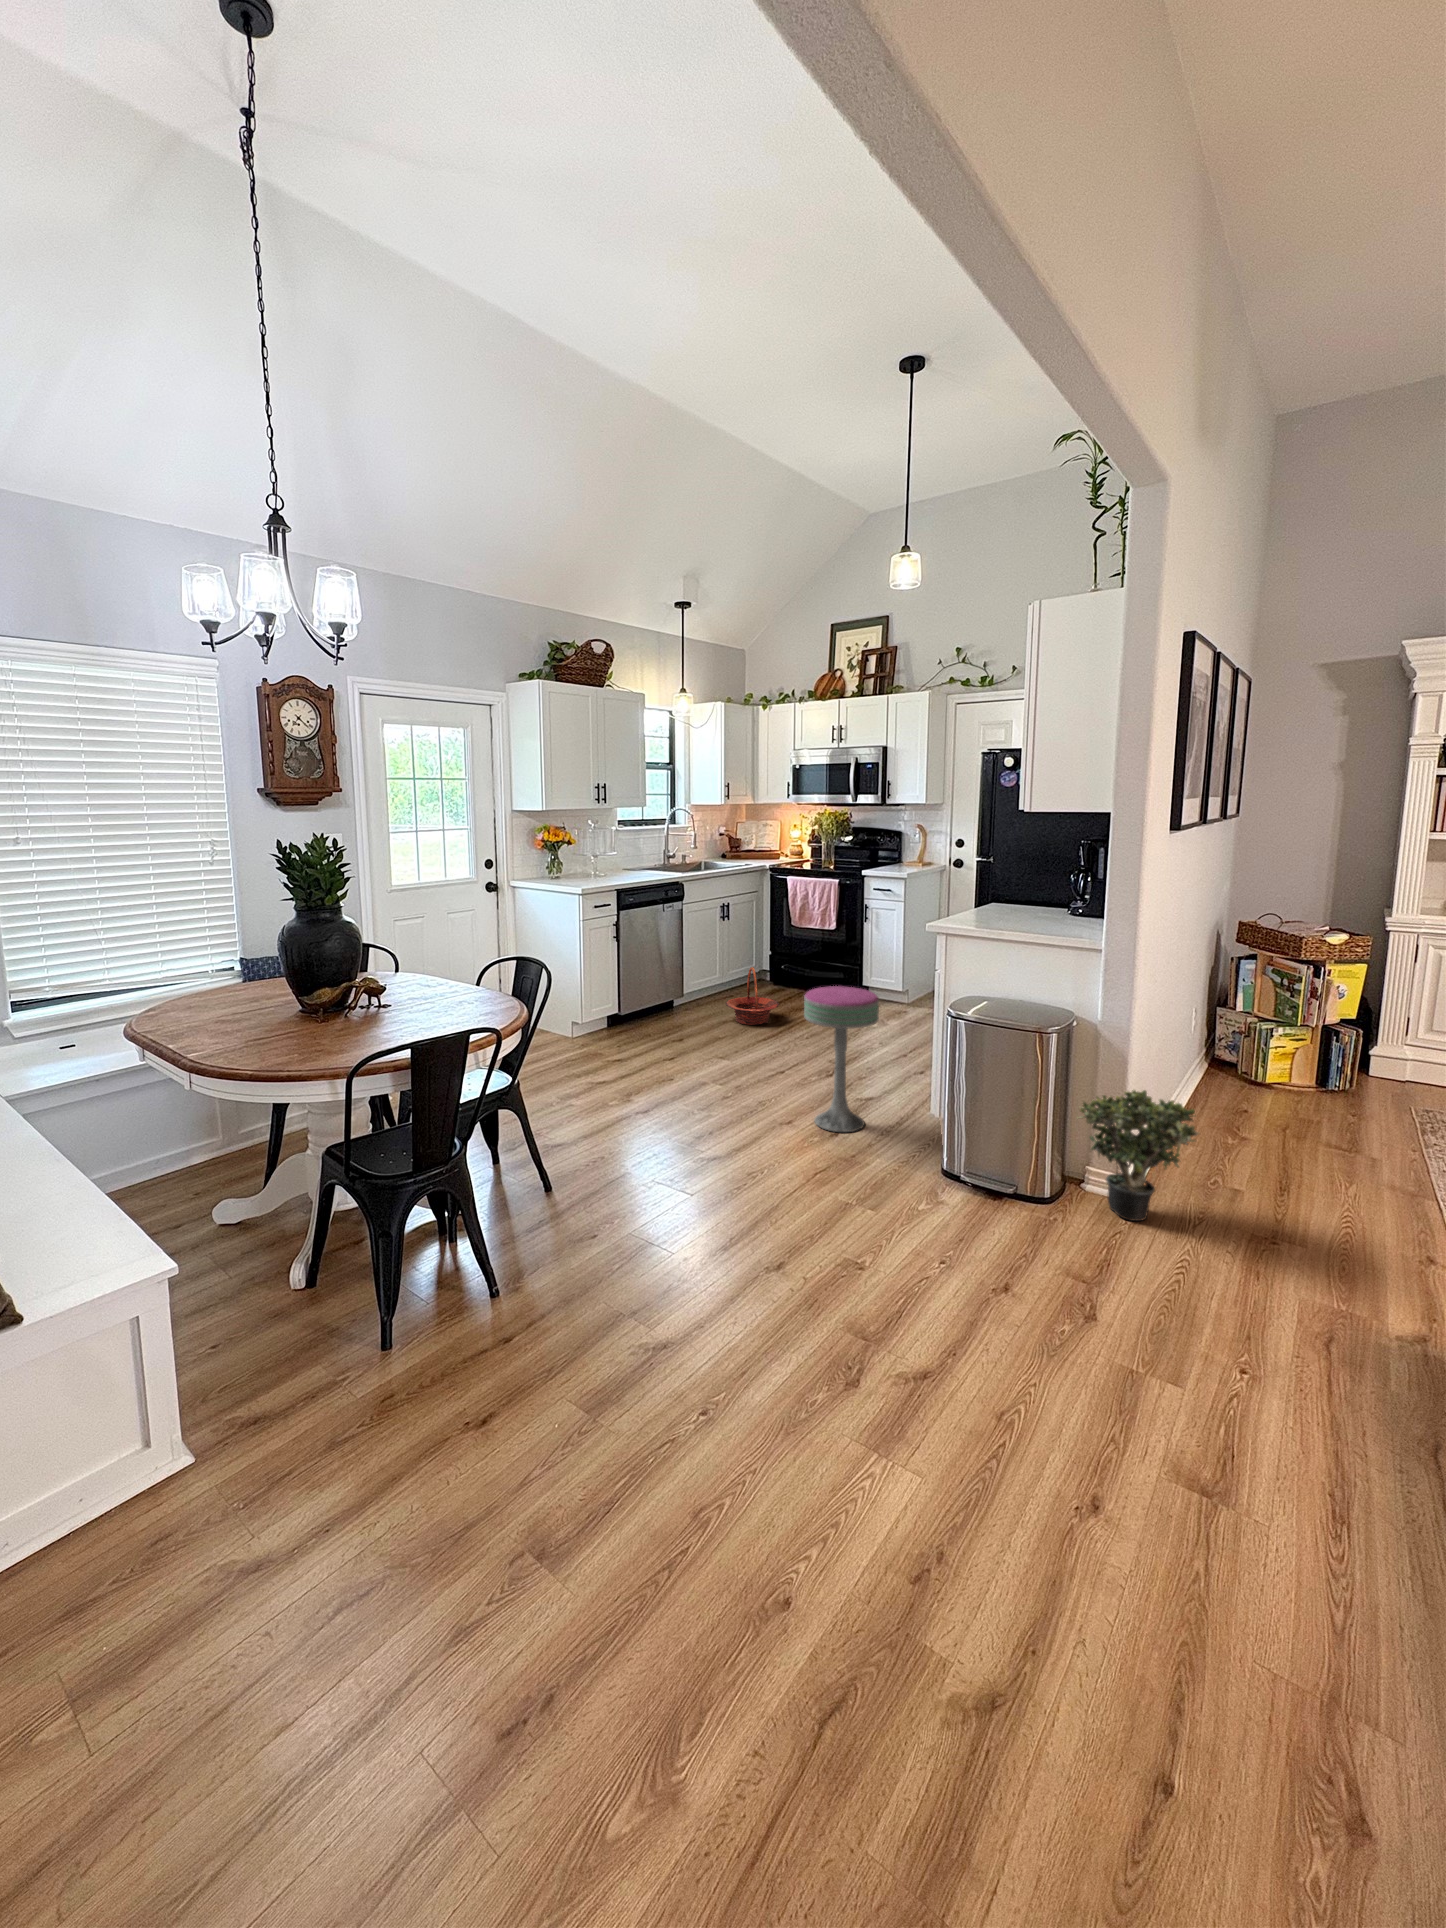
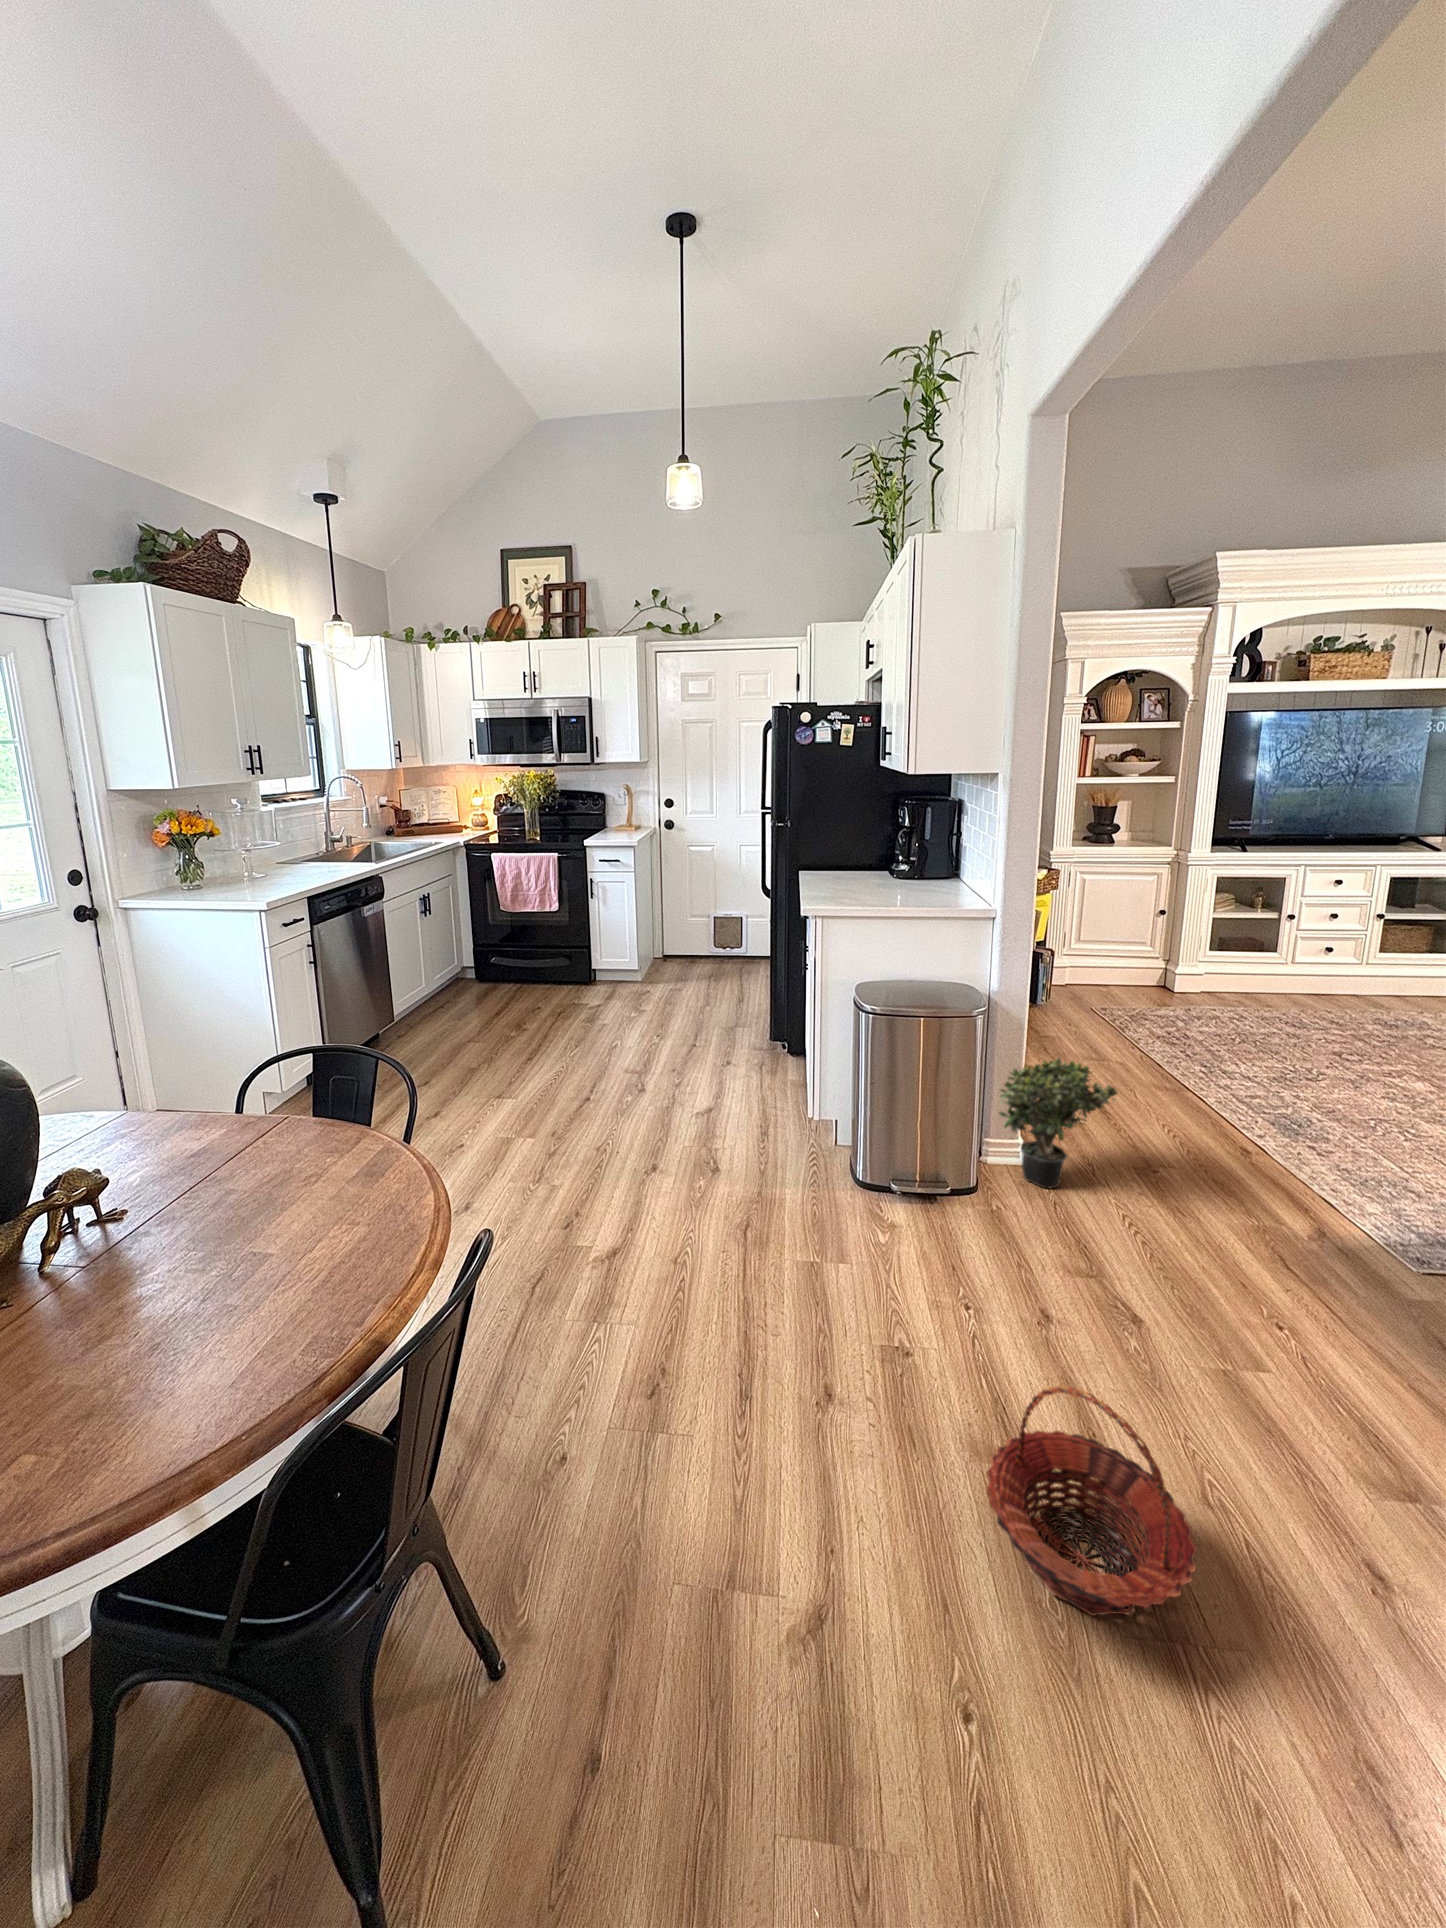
basket: present [726,967,779,1025] -> present [986,1386,1197,1616]
bar stool: present [804,986,879,1132] -> none [662,992,751,1169]

